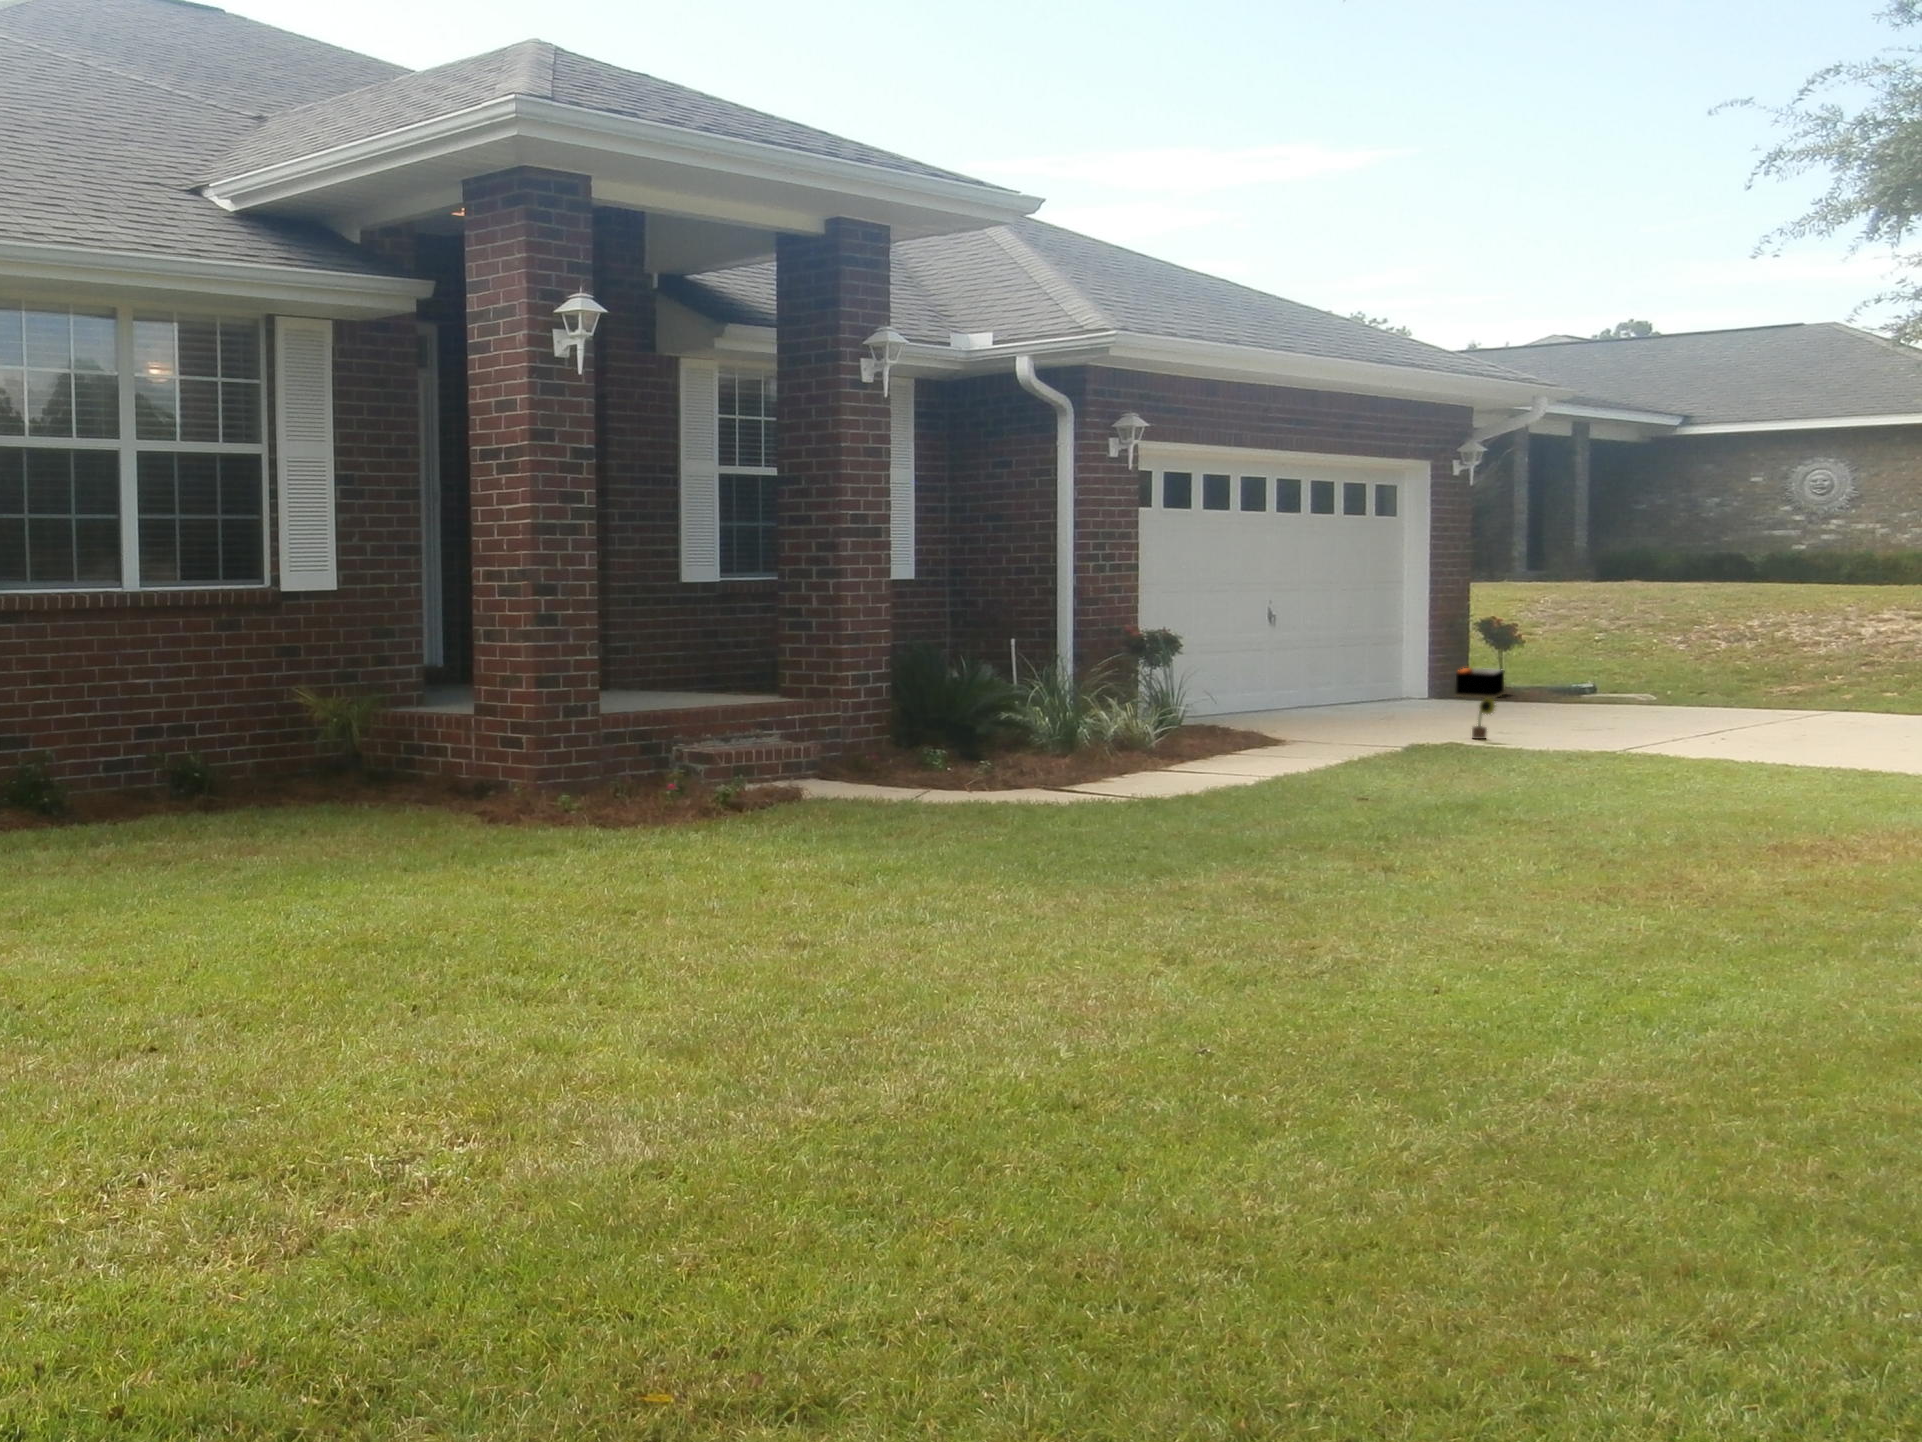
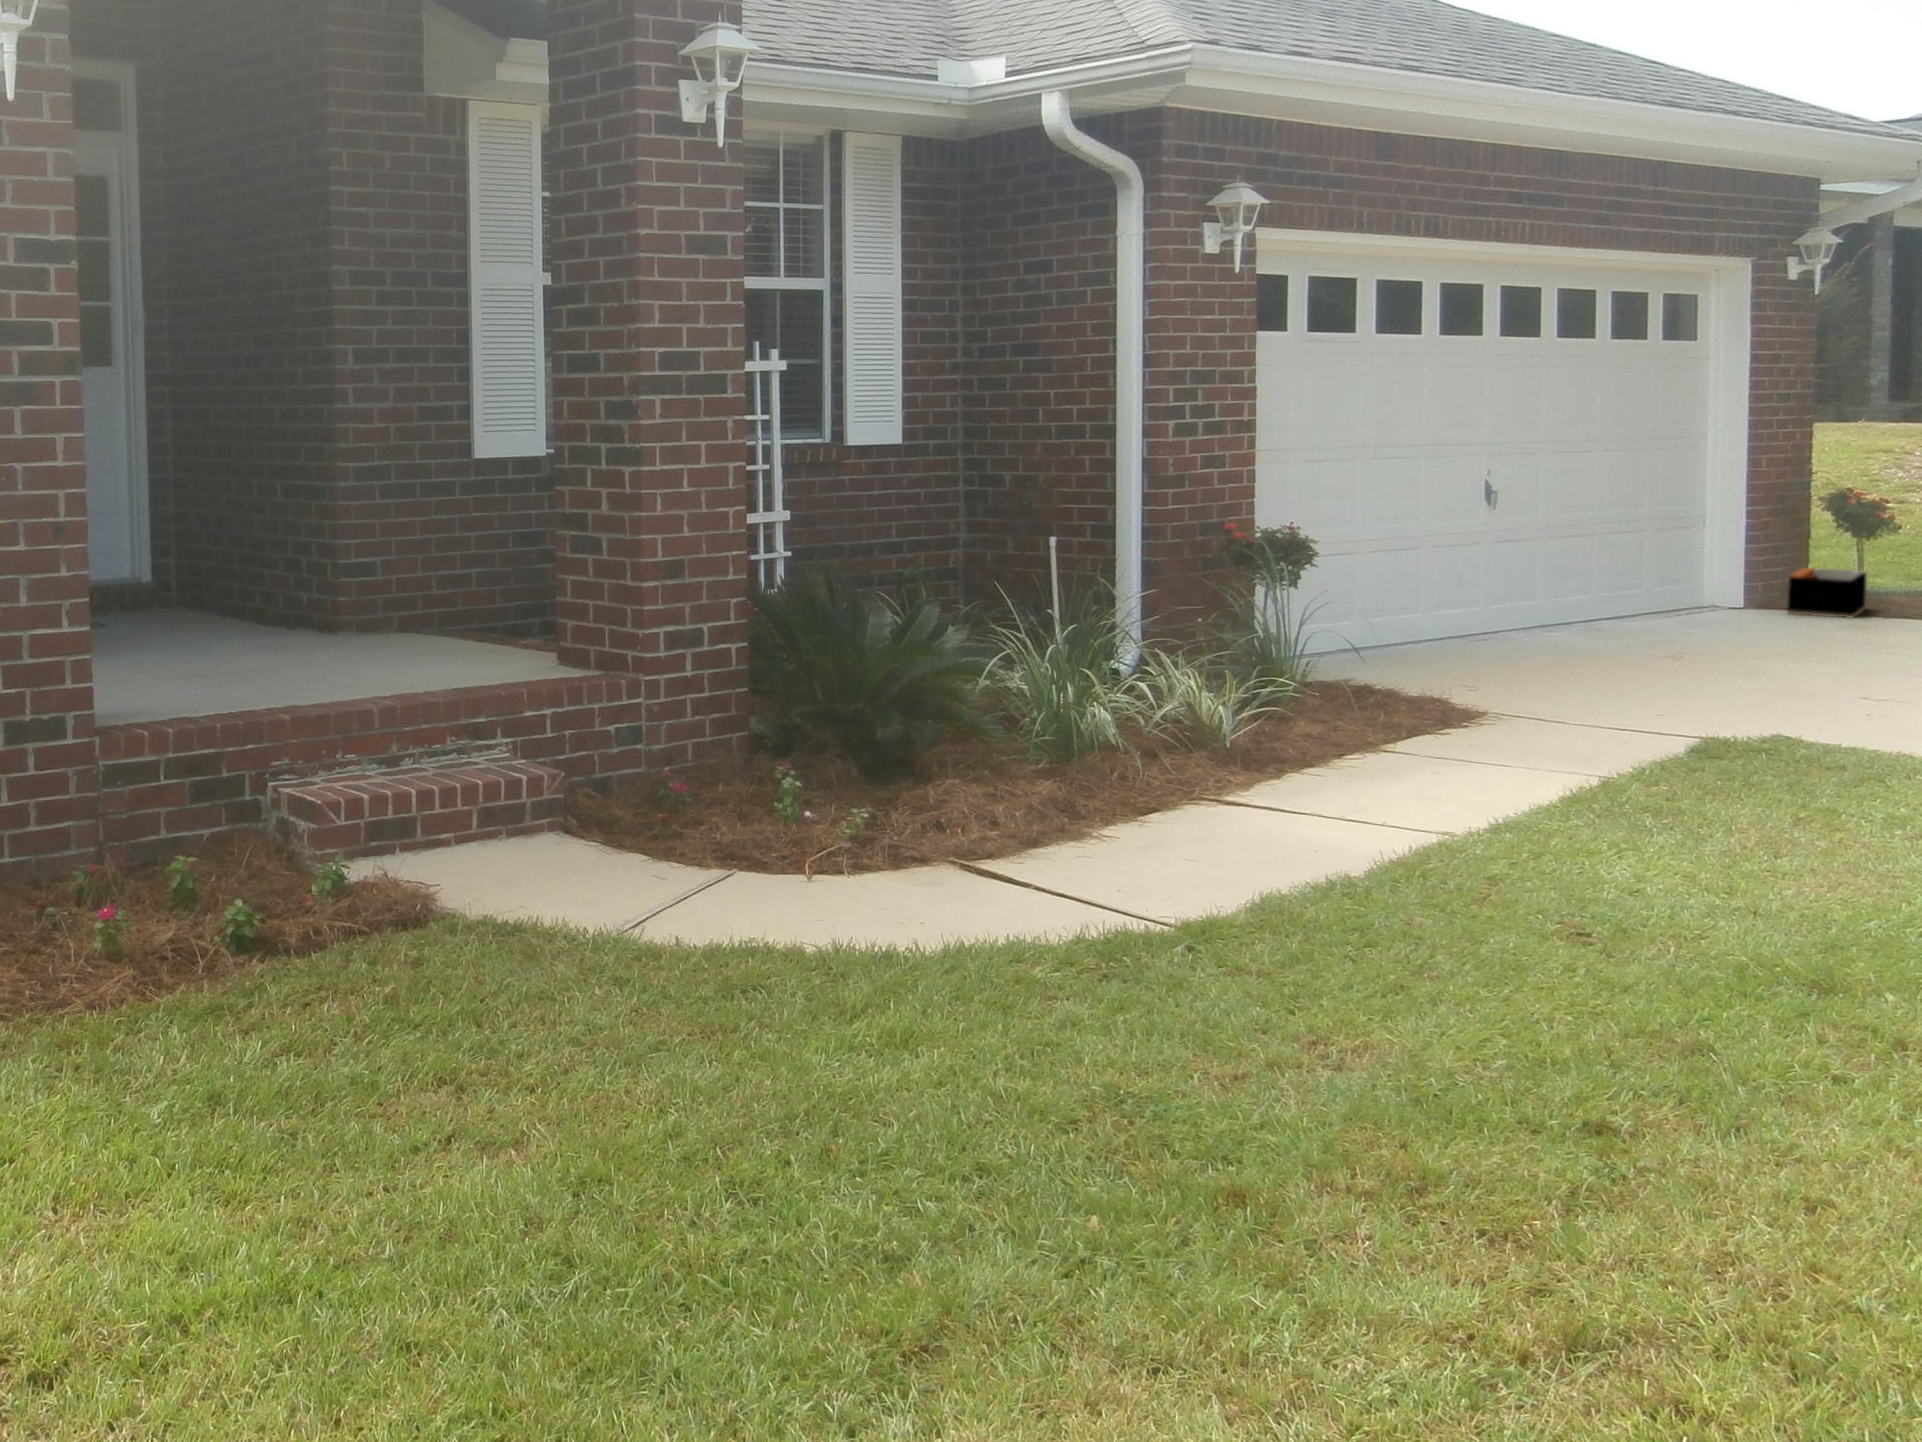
decorative plant: present [1472,698,1495,739] -> none [1824,658,1874,730]

